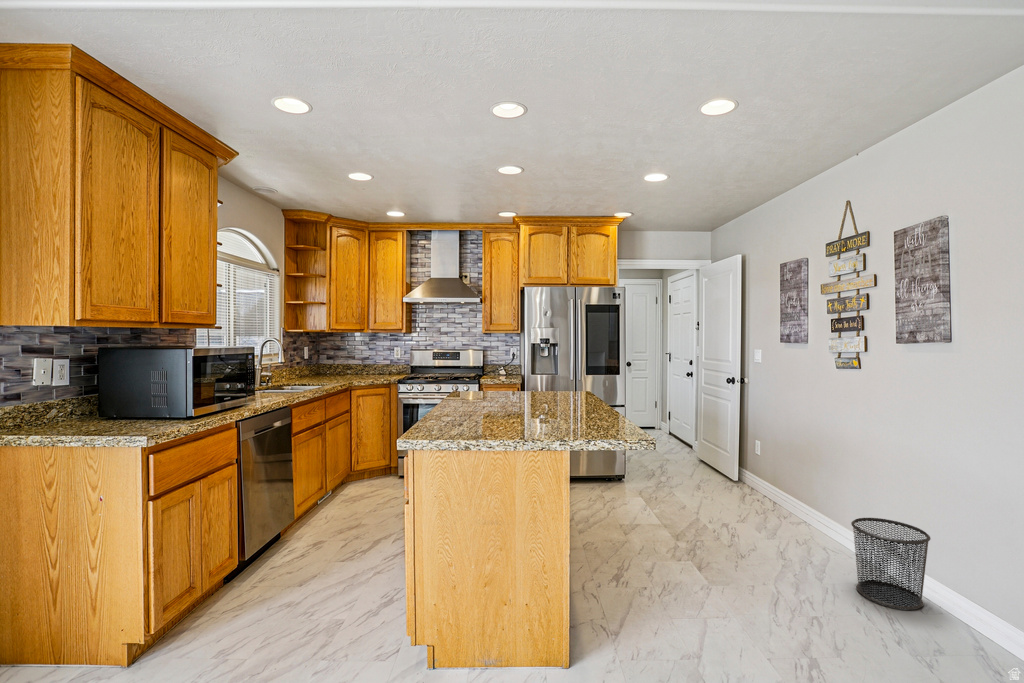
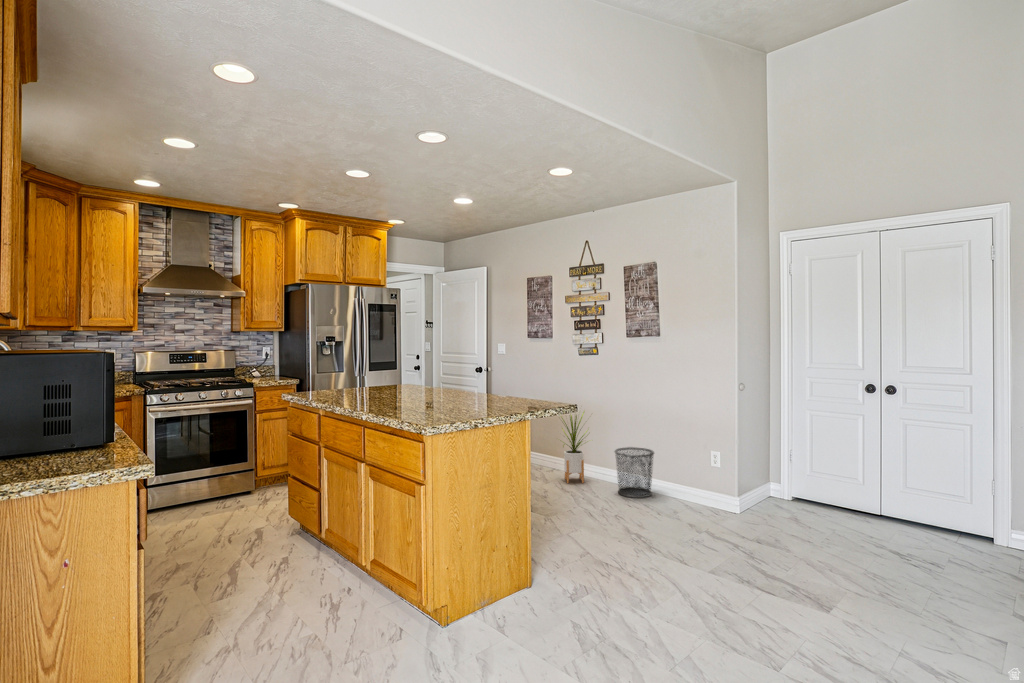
house plant: none [773,435,846,553] -> present [561,412,587,483]

